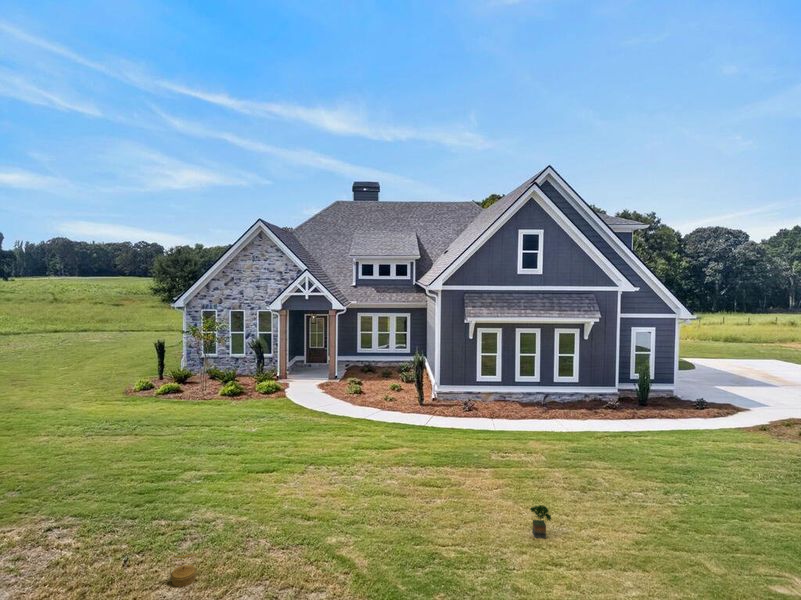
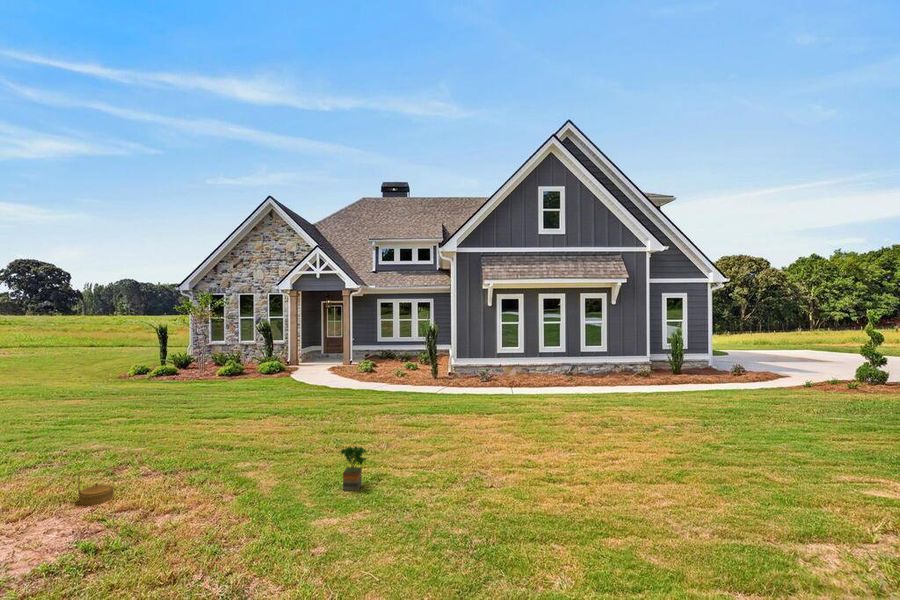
potted tree: present [530,505,551,539] -> present [341,446,366,491]

